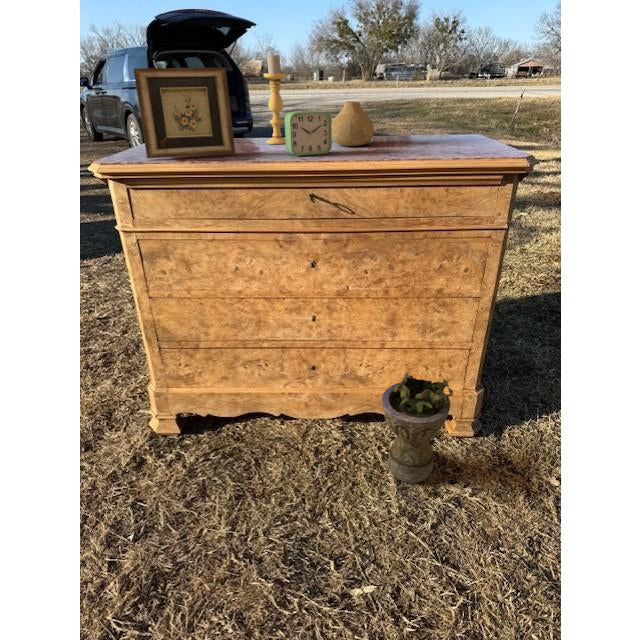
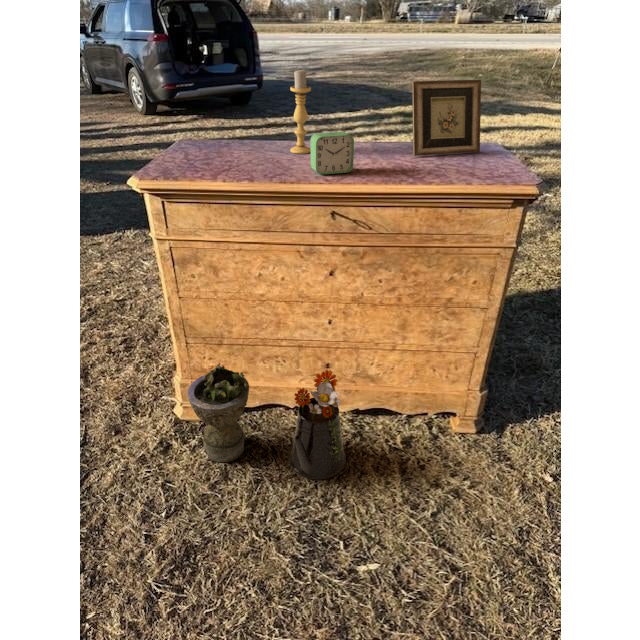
picture frame: present [133,68,235,158] -> present [412,80,481,156]
vase: present [331,101,374,146] -> none [352,118,393,160]
watering can: none [272,369,335,492] -> present [290,370,346,479]
planter: present [381,372,453,483] -> present [187,363,249,462]

